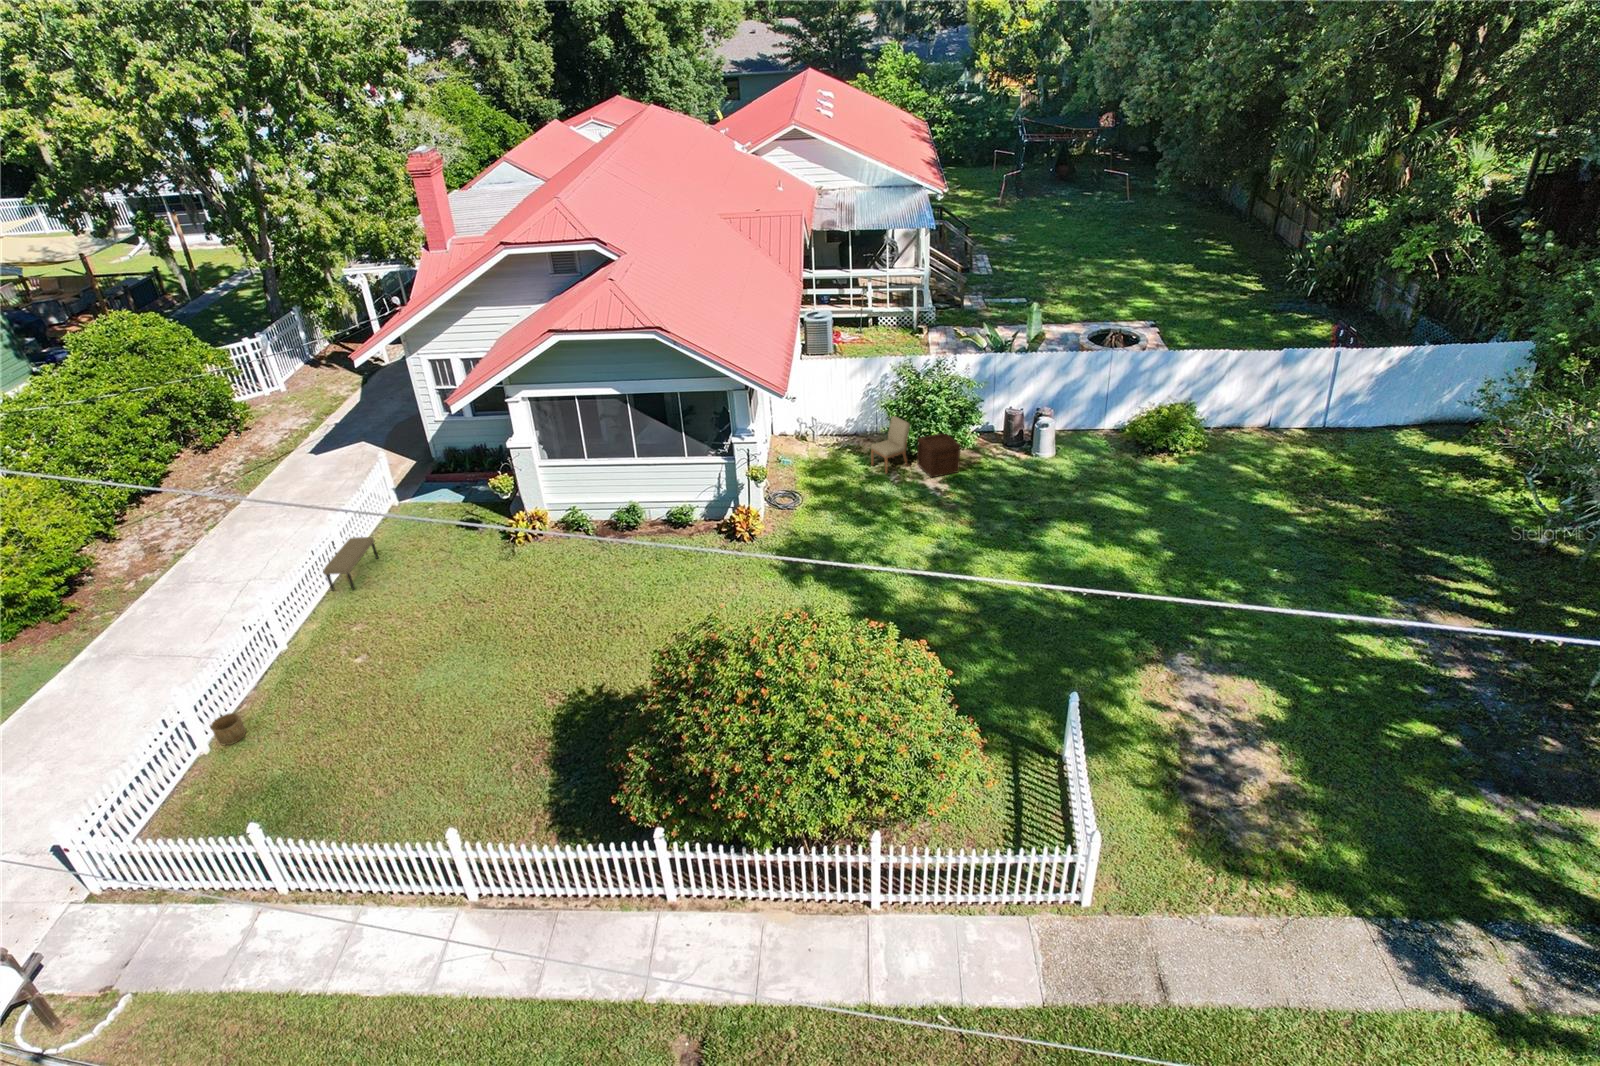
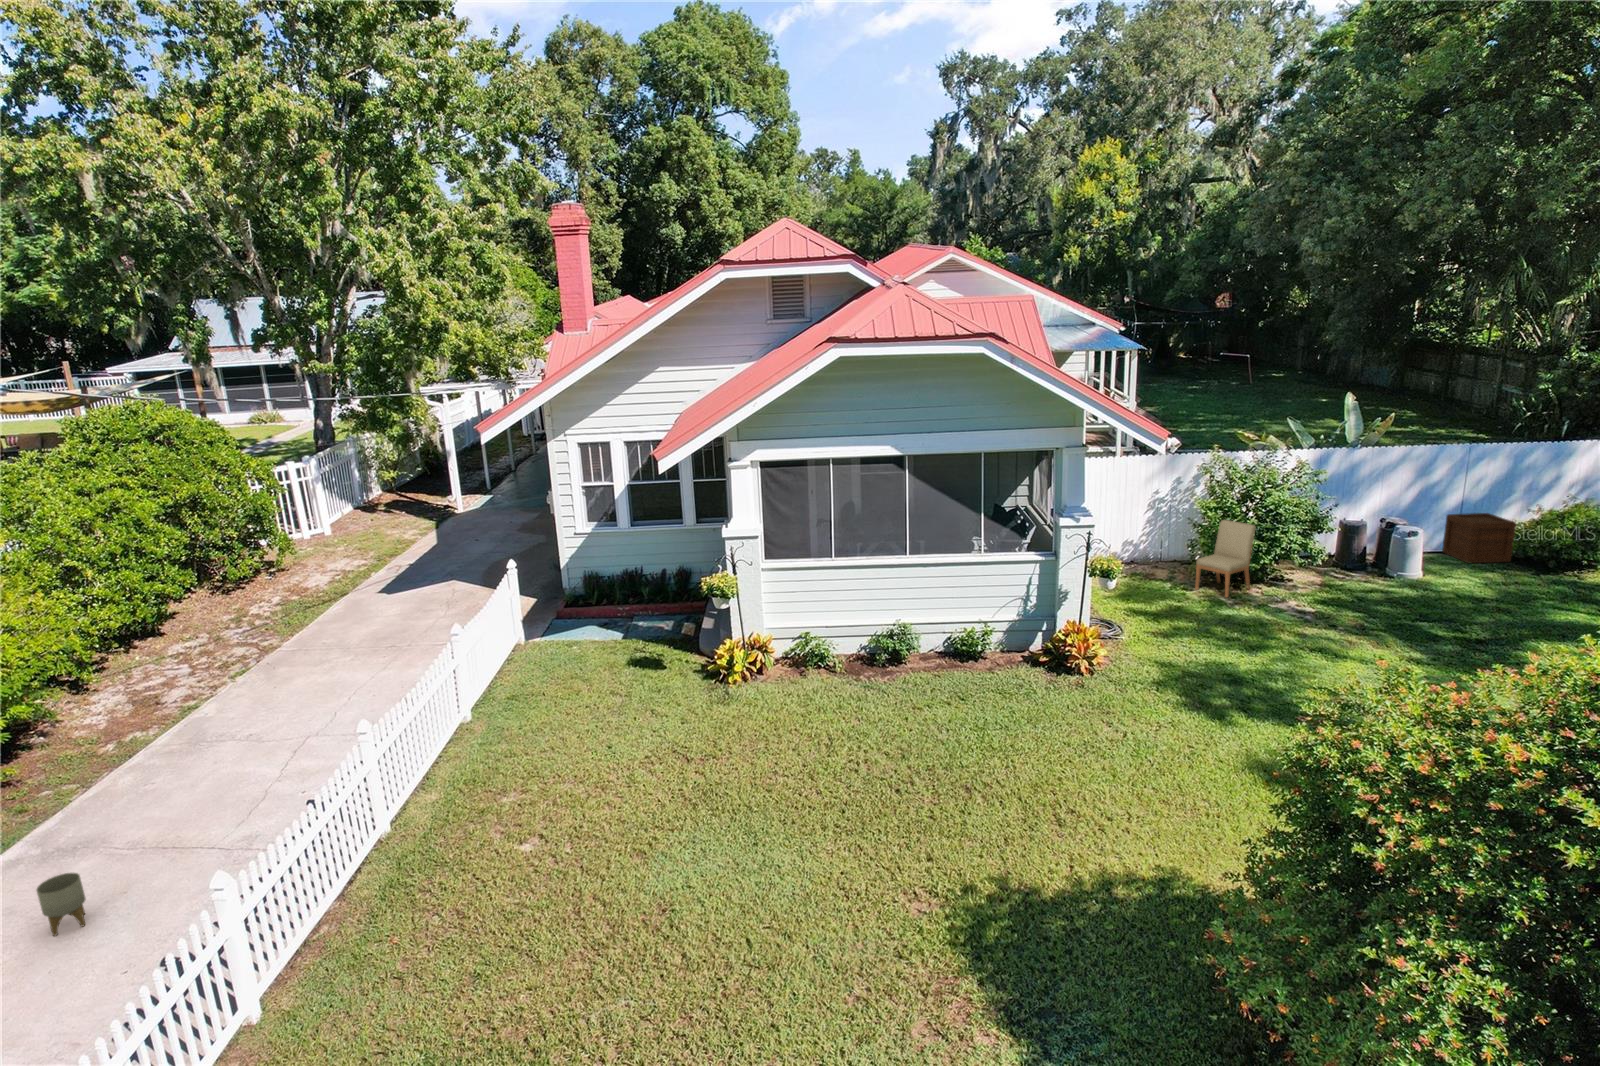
wooden crate: present [917,434,960,478] -> present [1442,513,1516,563]
bench: present [323,537,378,590] -> none [442,670,513,750]
planter: none [92,675,122,706] -> present [37,873,85,936]
wooden bucket: present [211,713,246,745] -> none [273,941,336,1010]

